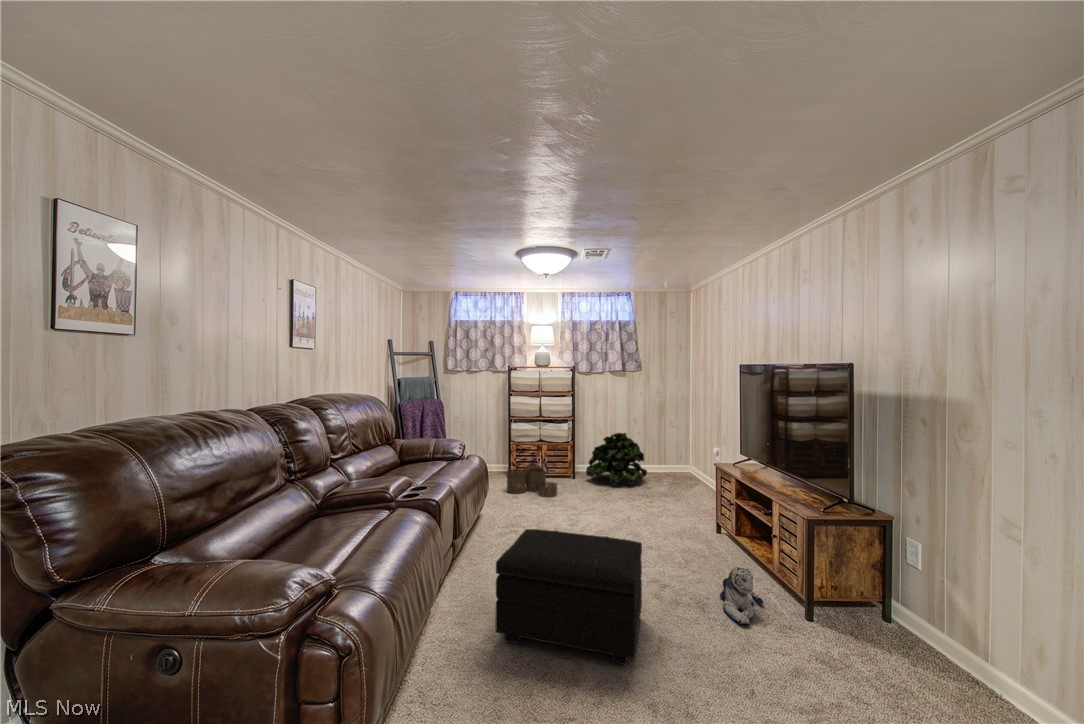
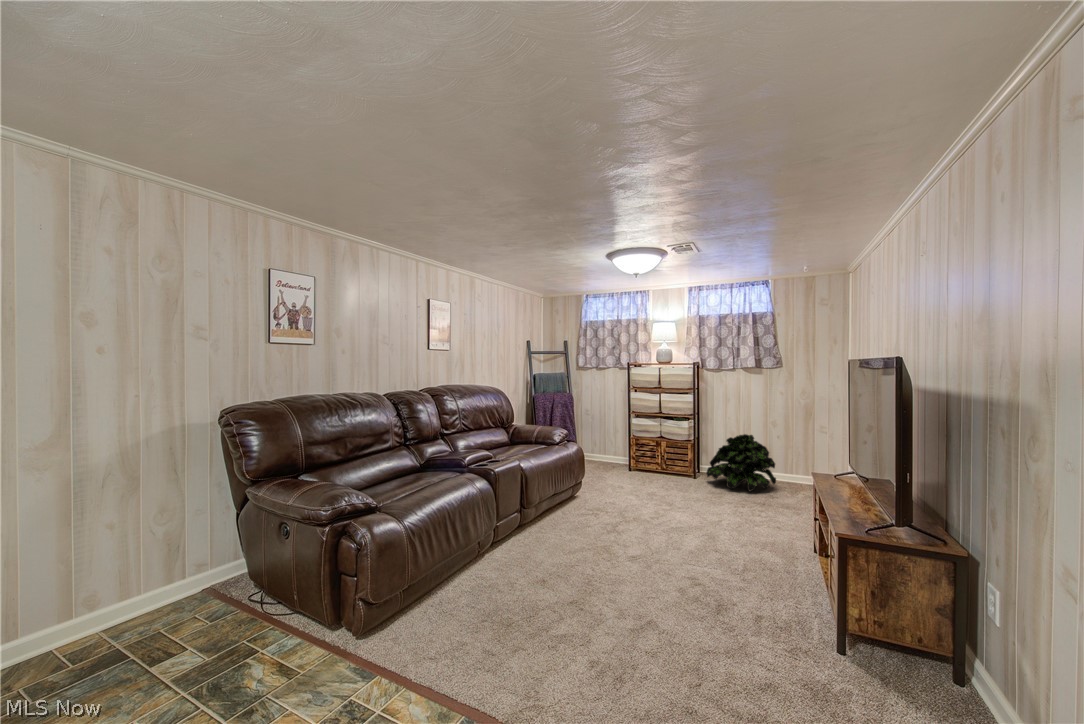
woven basket: present [507,463,557,497] -> none [618,456,665,492]
footstool: present [496,529,642,665] -> none [513,504,649,626]
plush toy: present [720,567,763,624] -> none [738,572,791,629]

